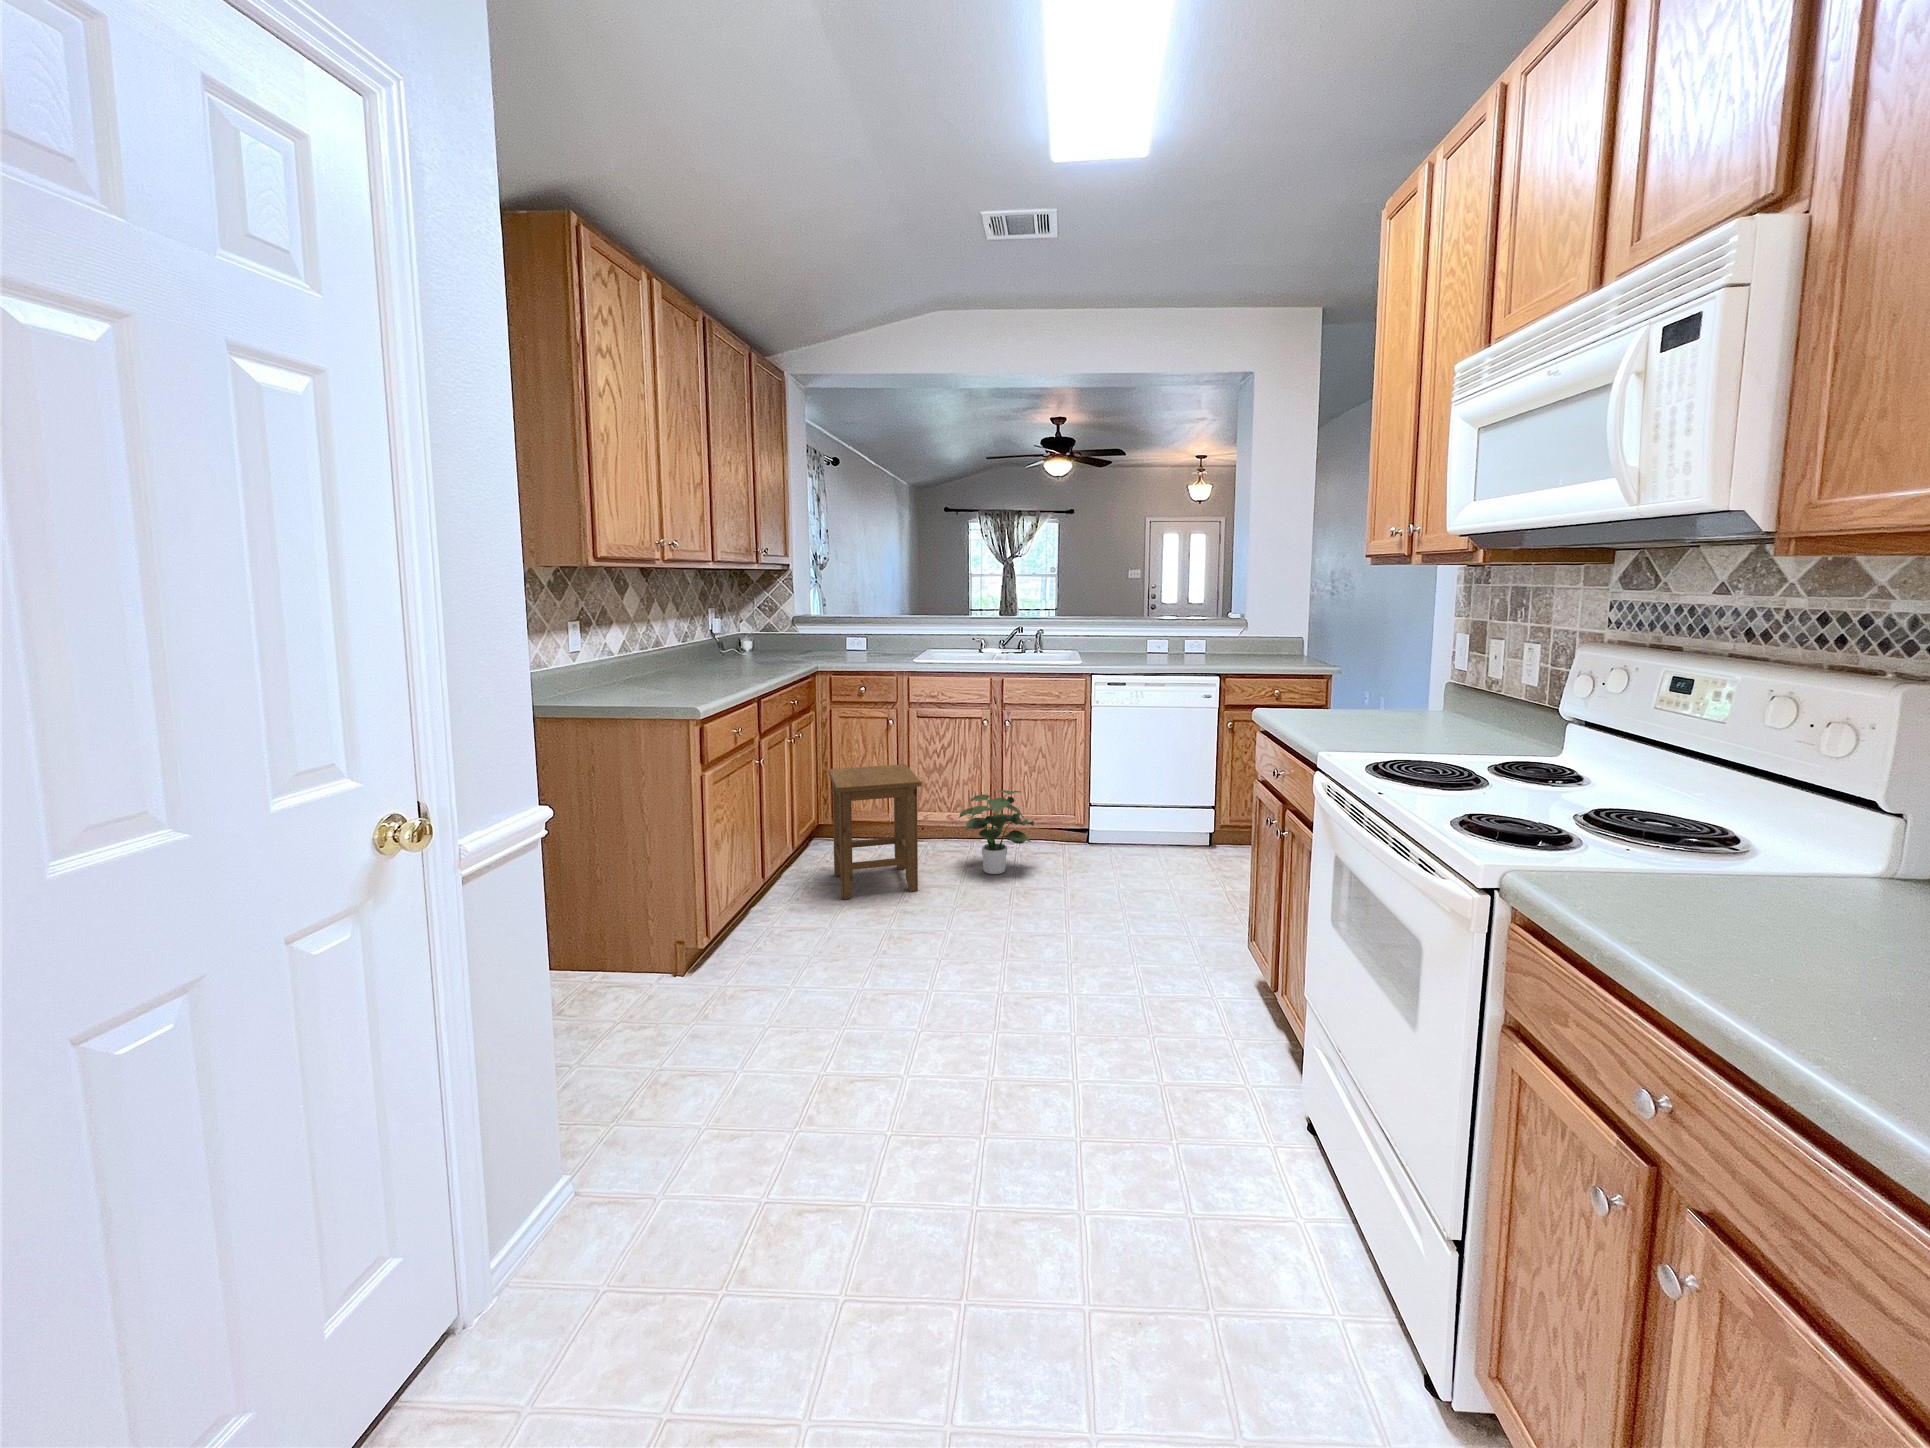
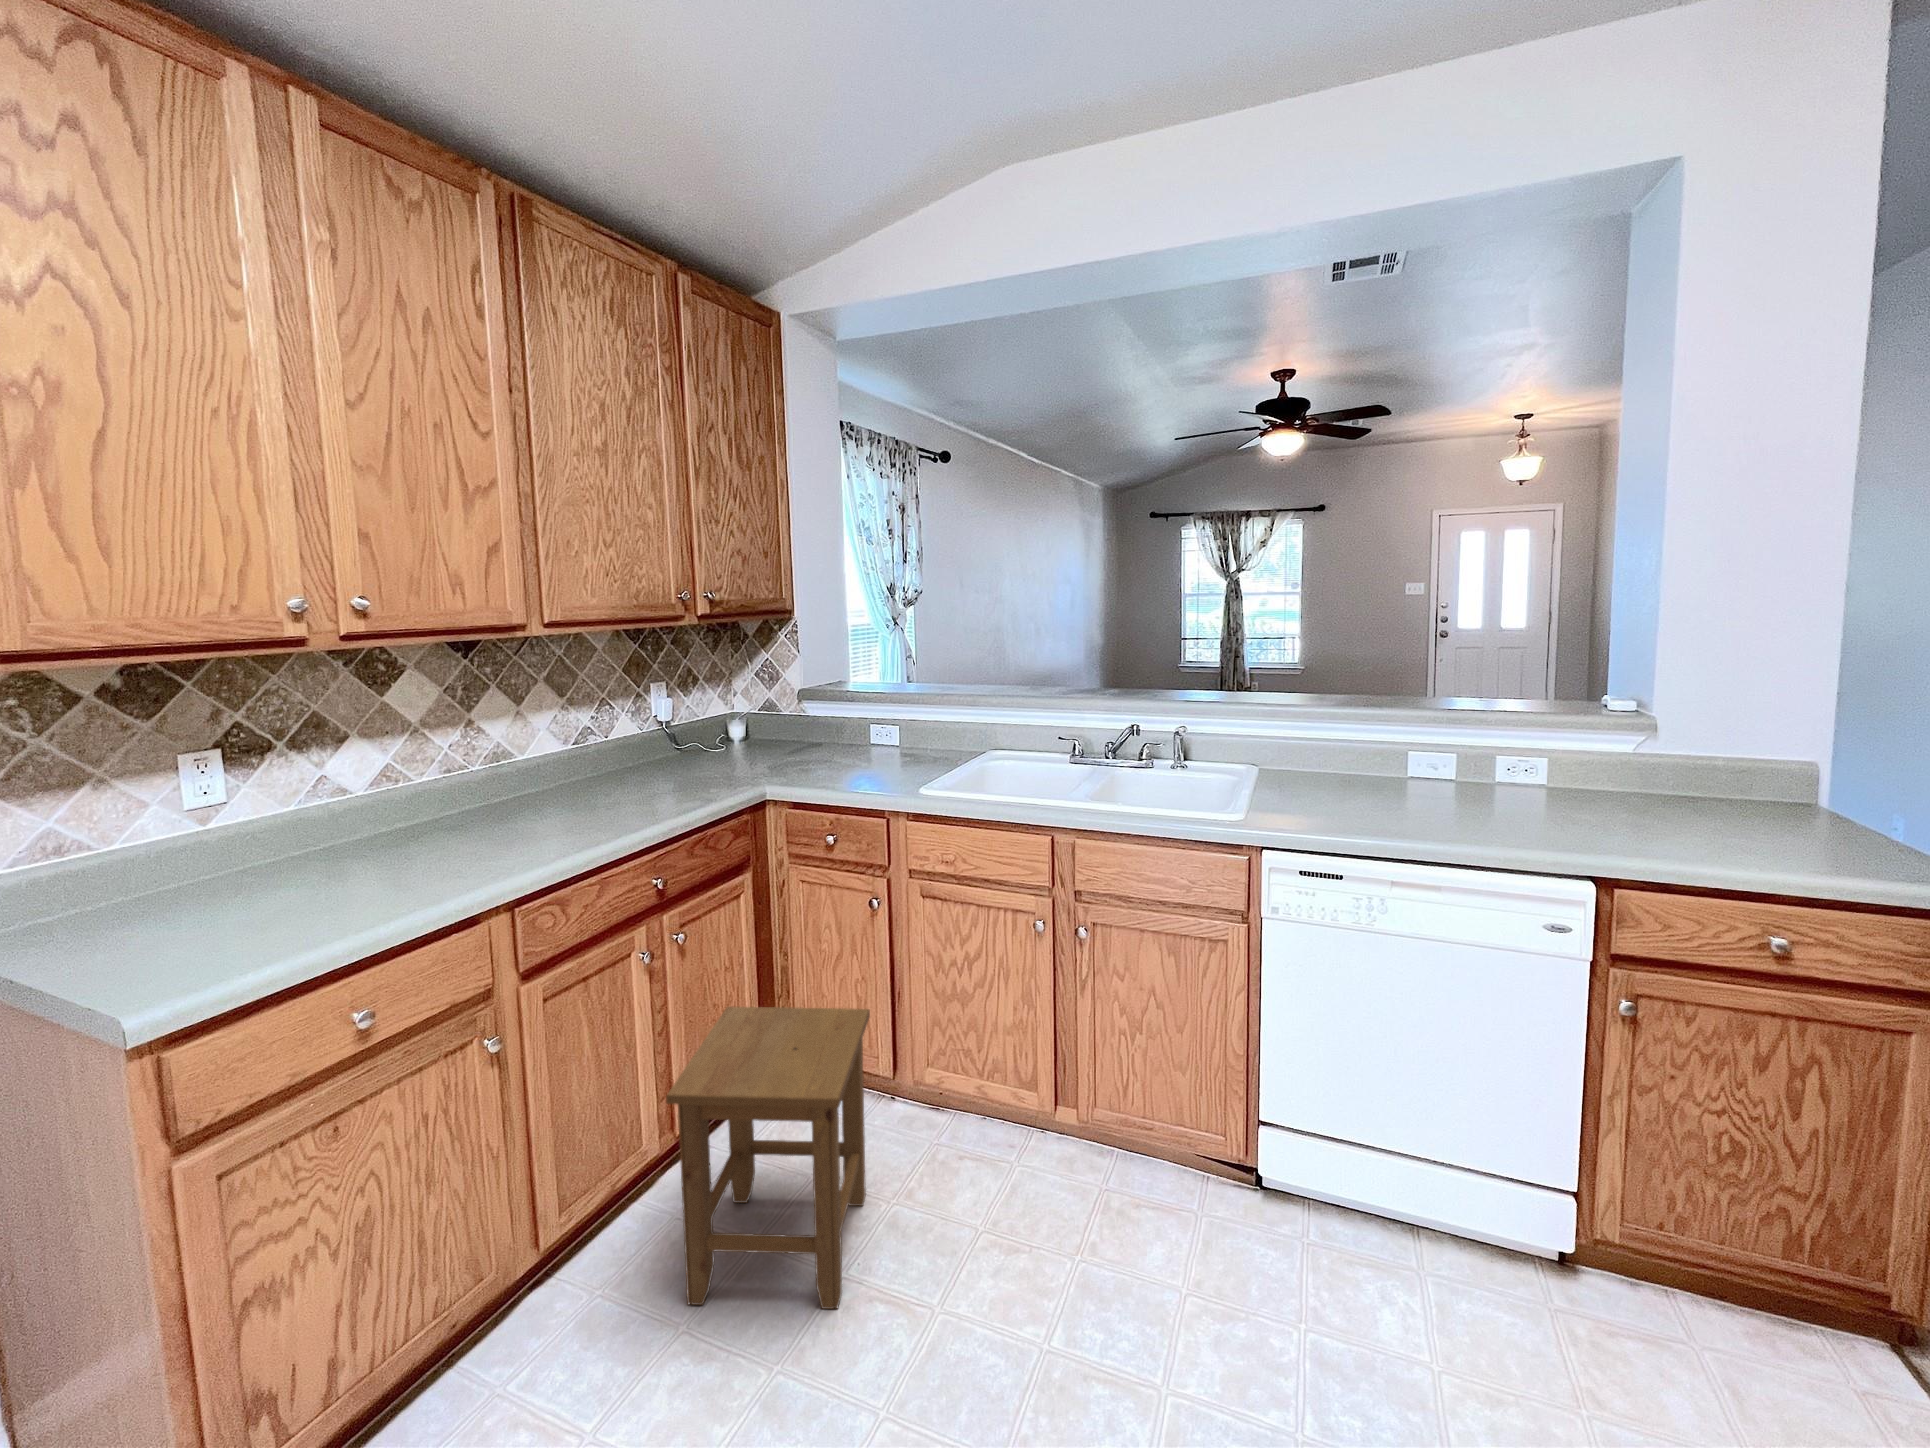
potted plant: present [959,790,1035,874] -> none [954,1084,1112,1279]

